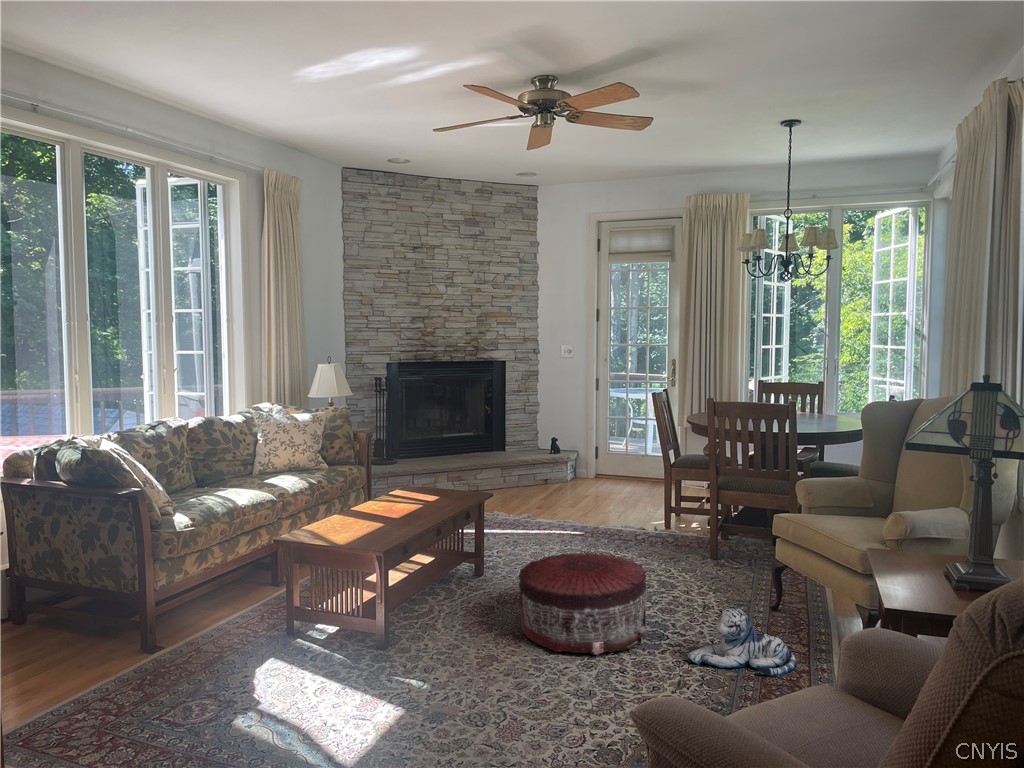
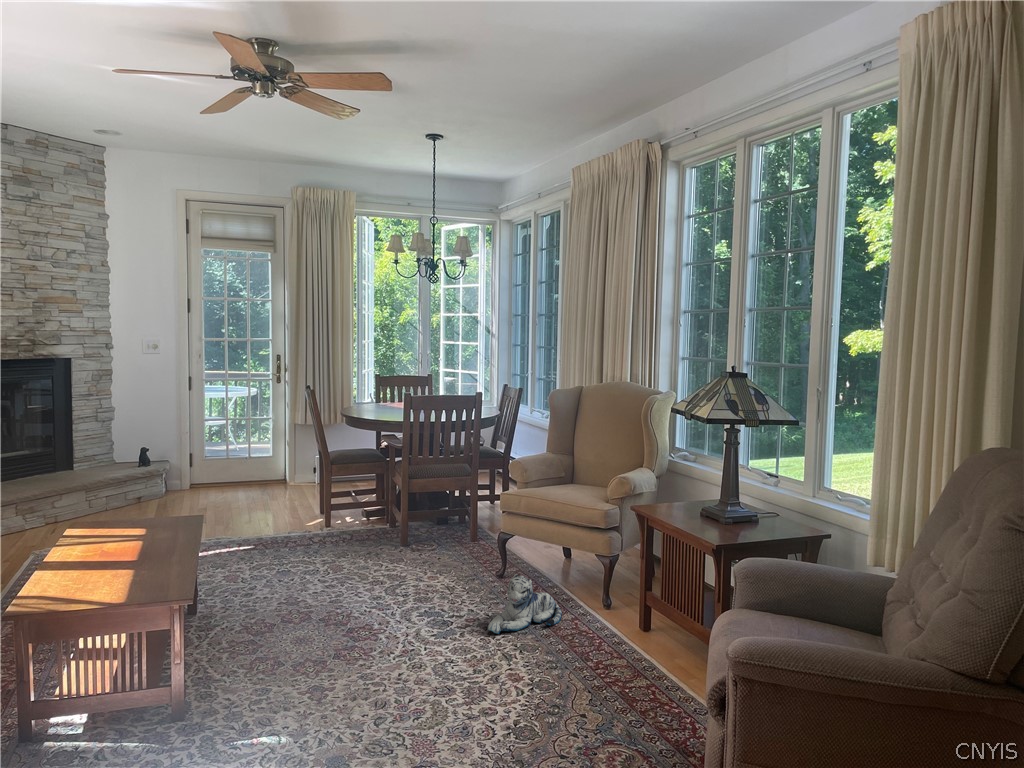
pouf: present [519,553,647,655] -> none [300,554,442,665]

